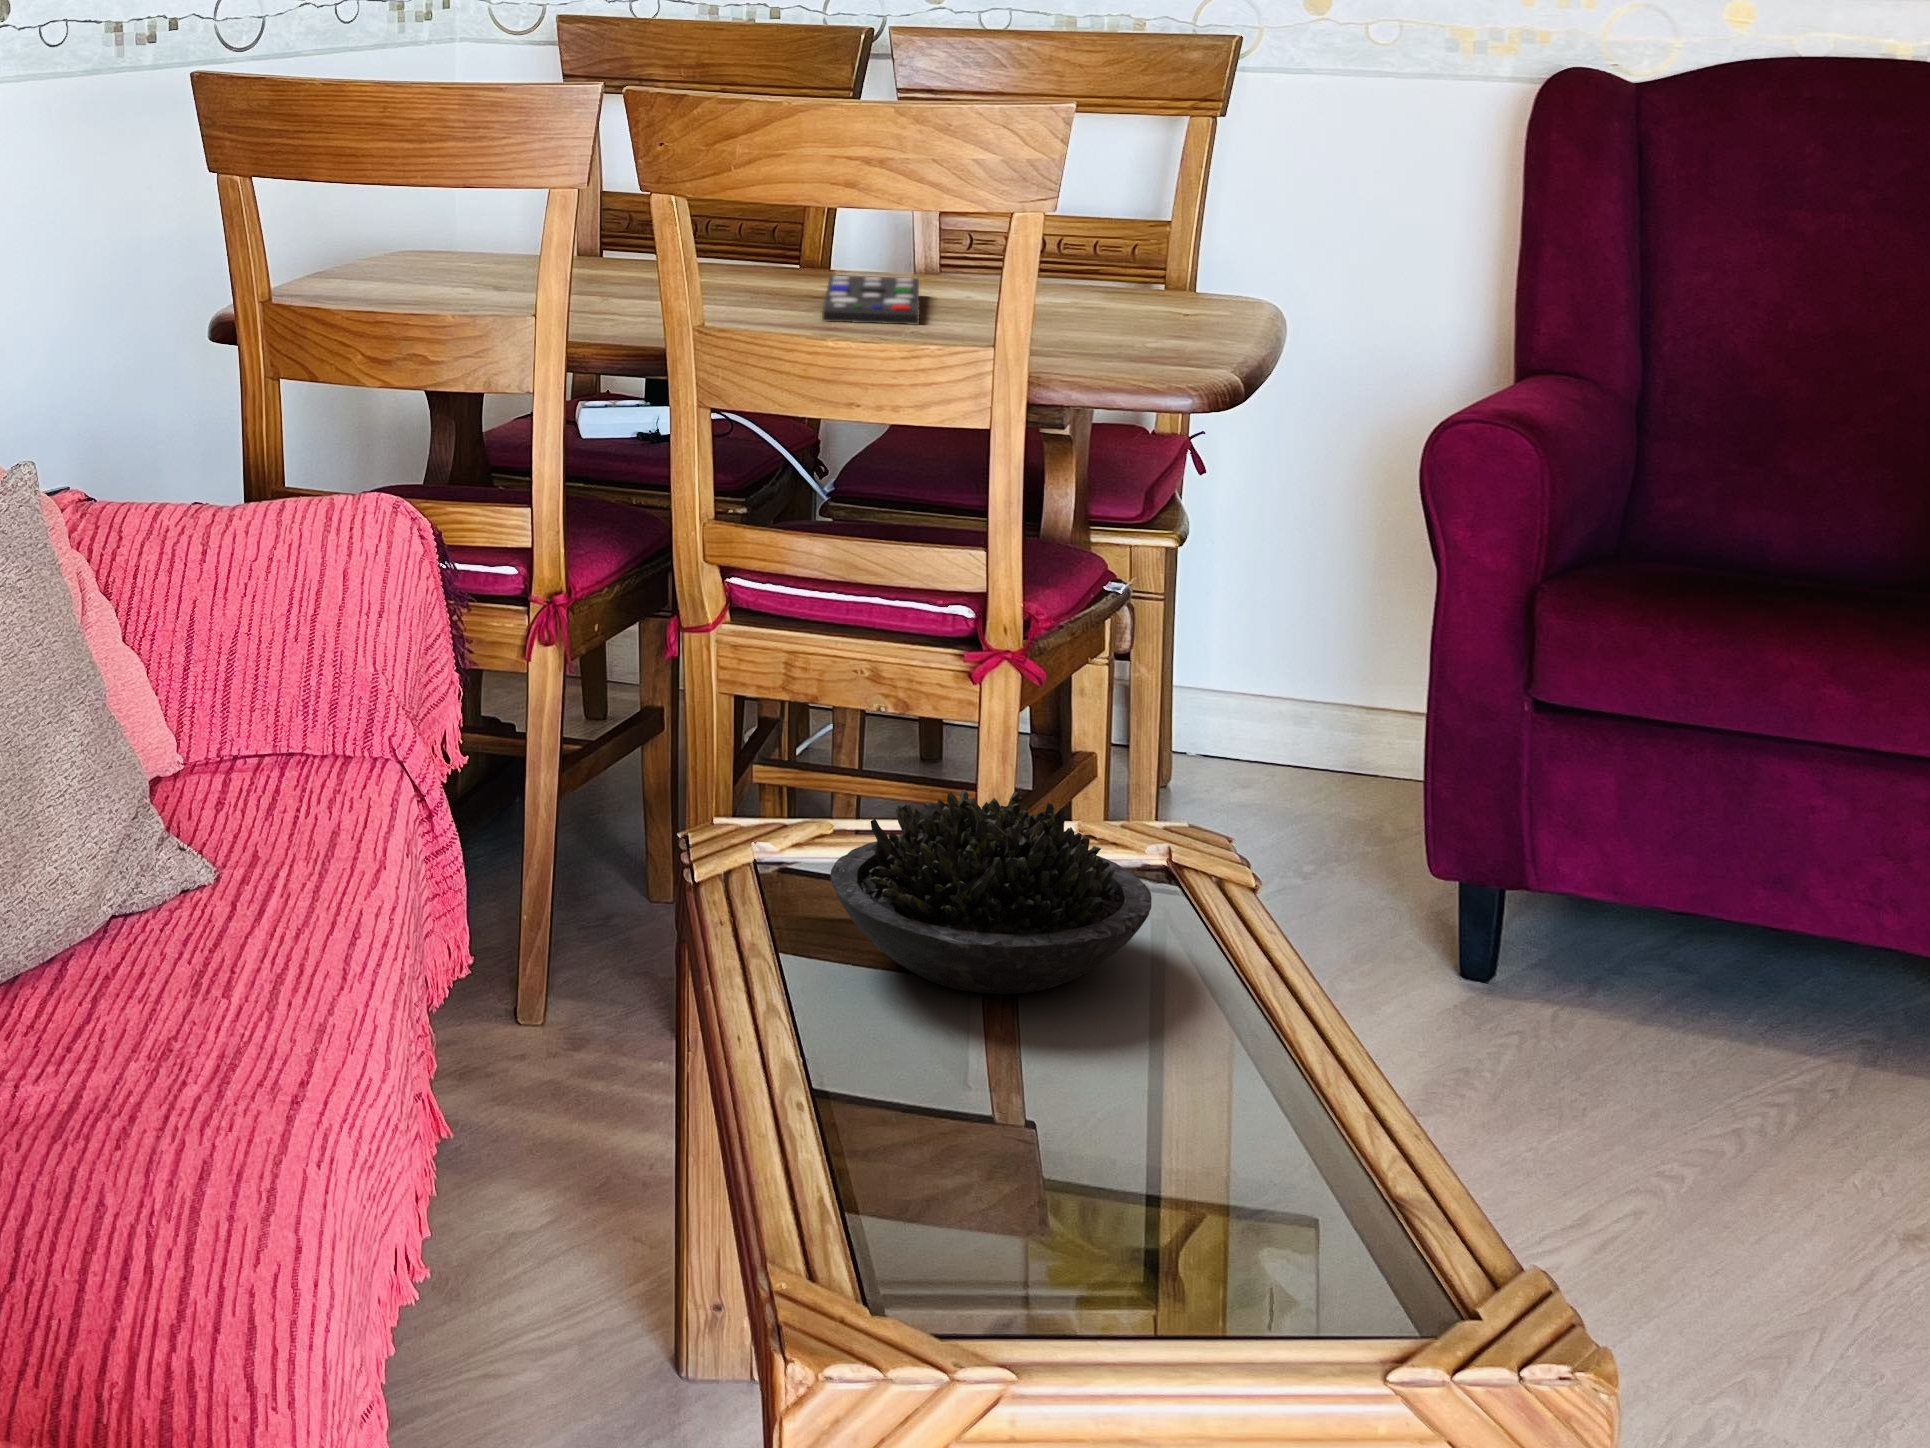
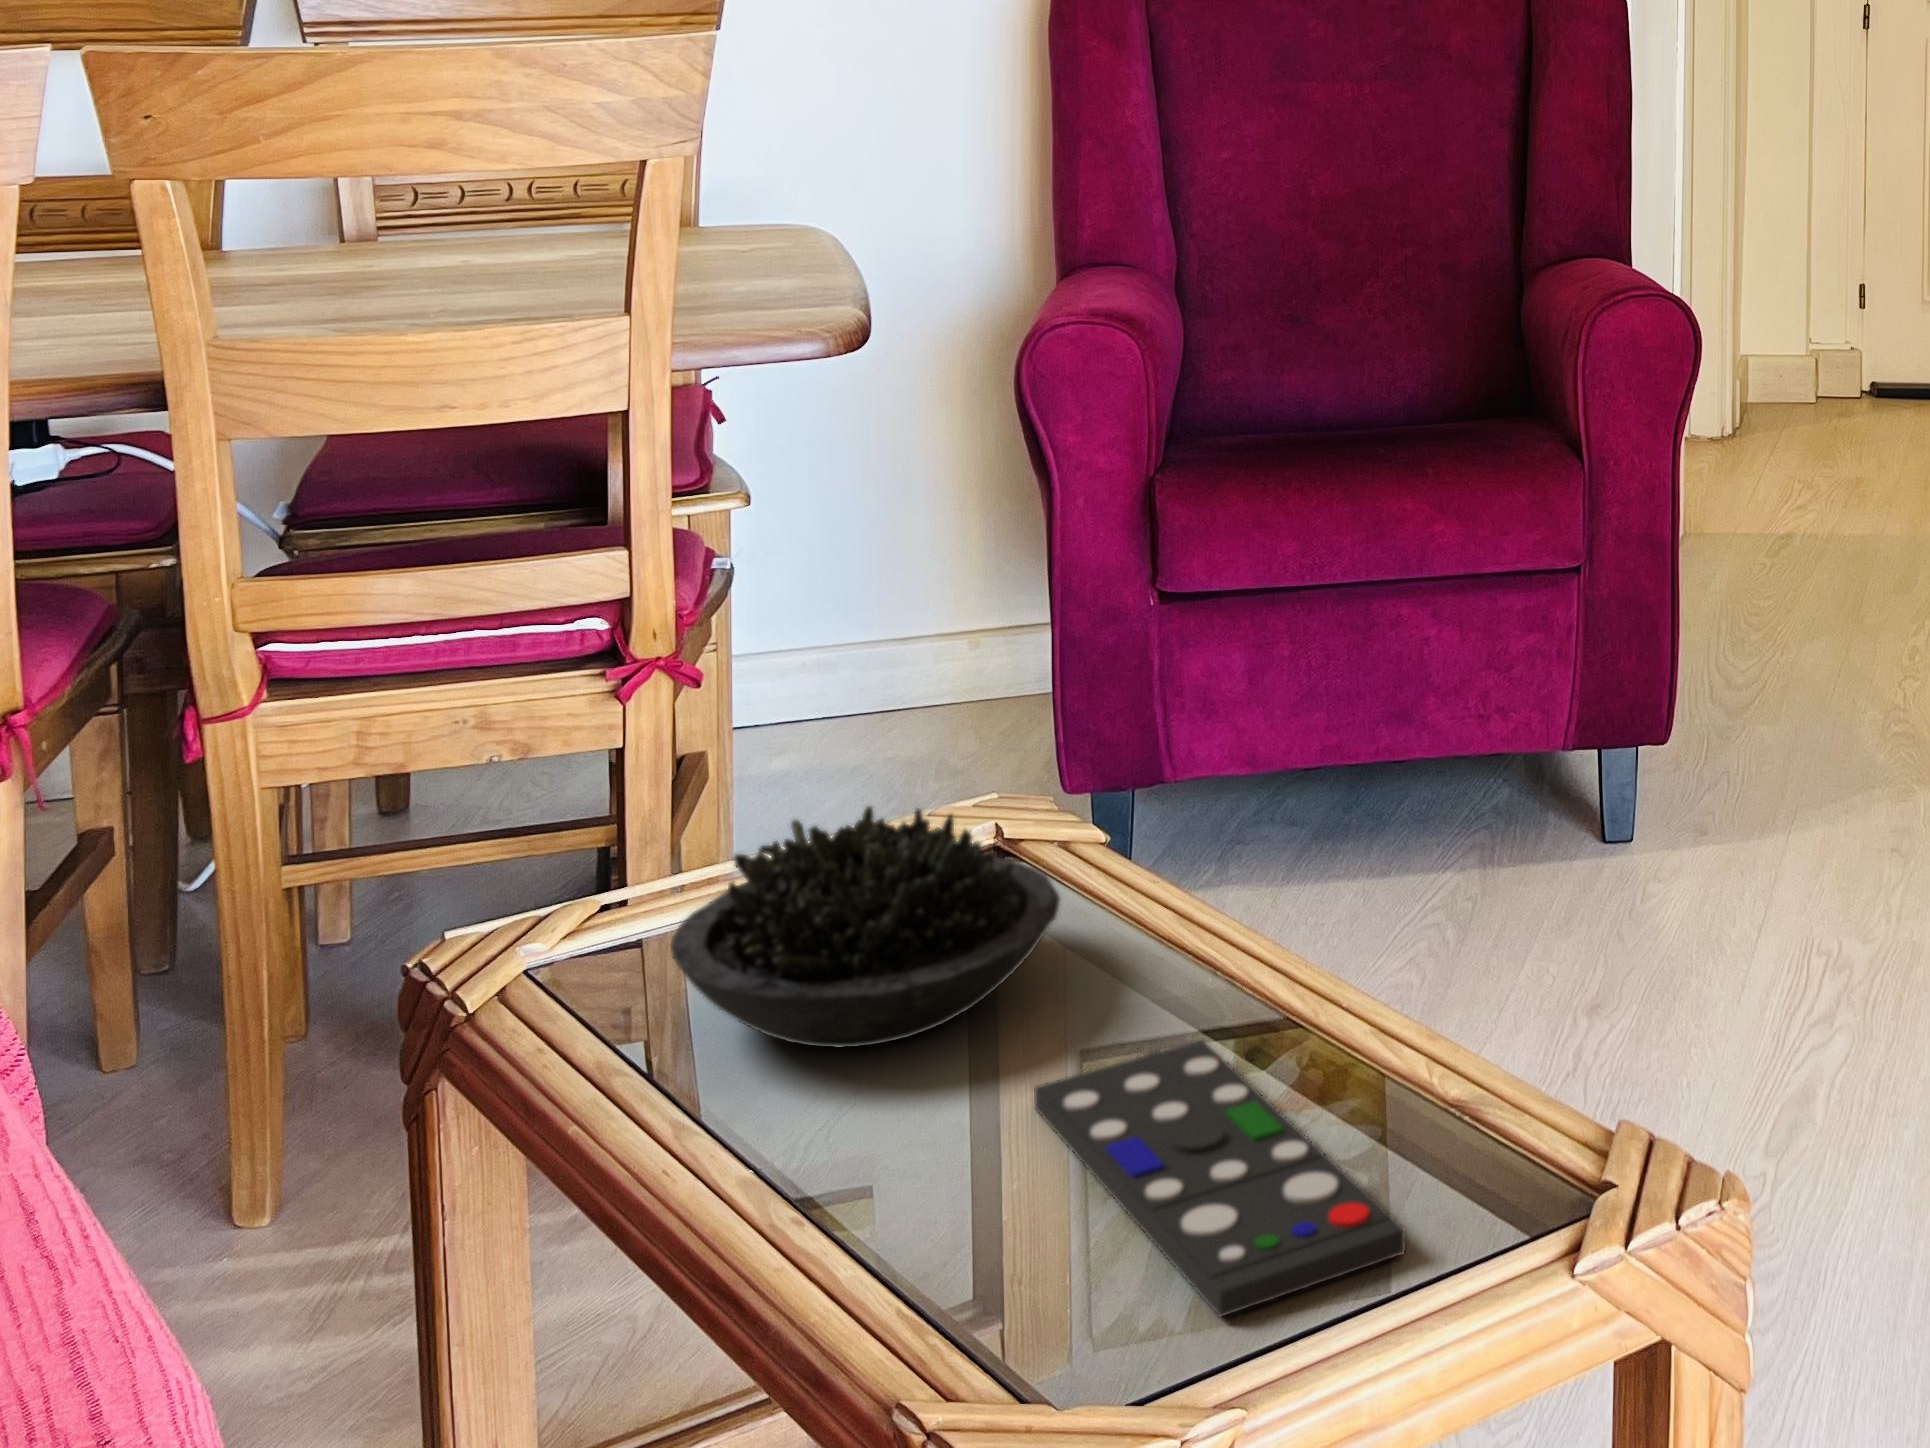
remote control: present [822,275,920,325] -> present [1034,1040,1405,1317]

